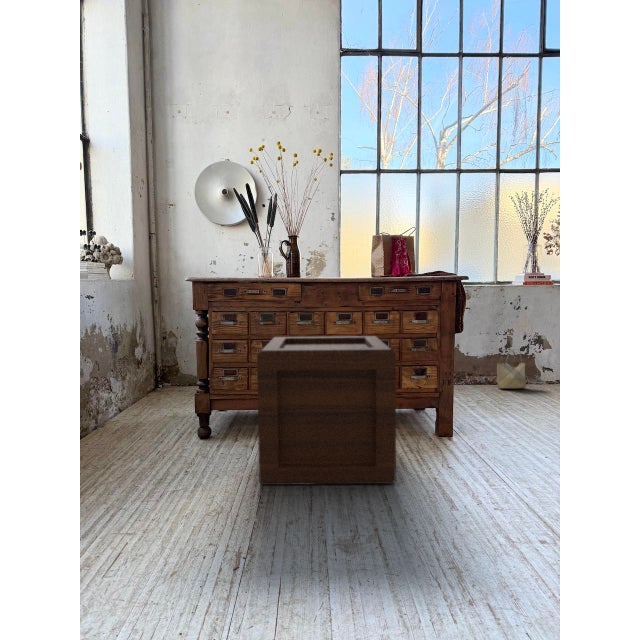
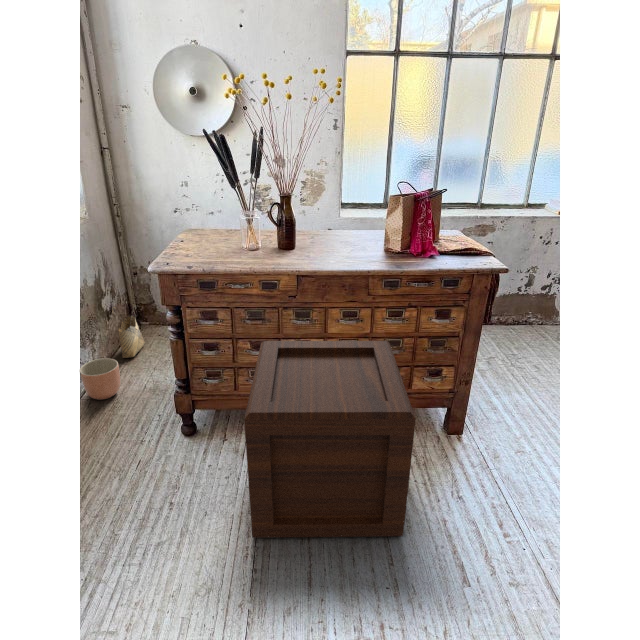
woven basket: present [497,348,526,389] -> present [113,307,145,358]
planter: none [112,388,145,421] -> present [80,358,120,400]

